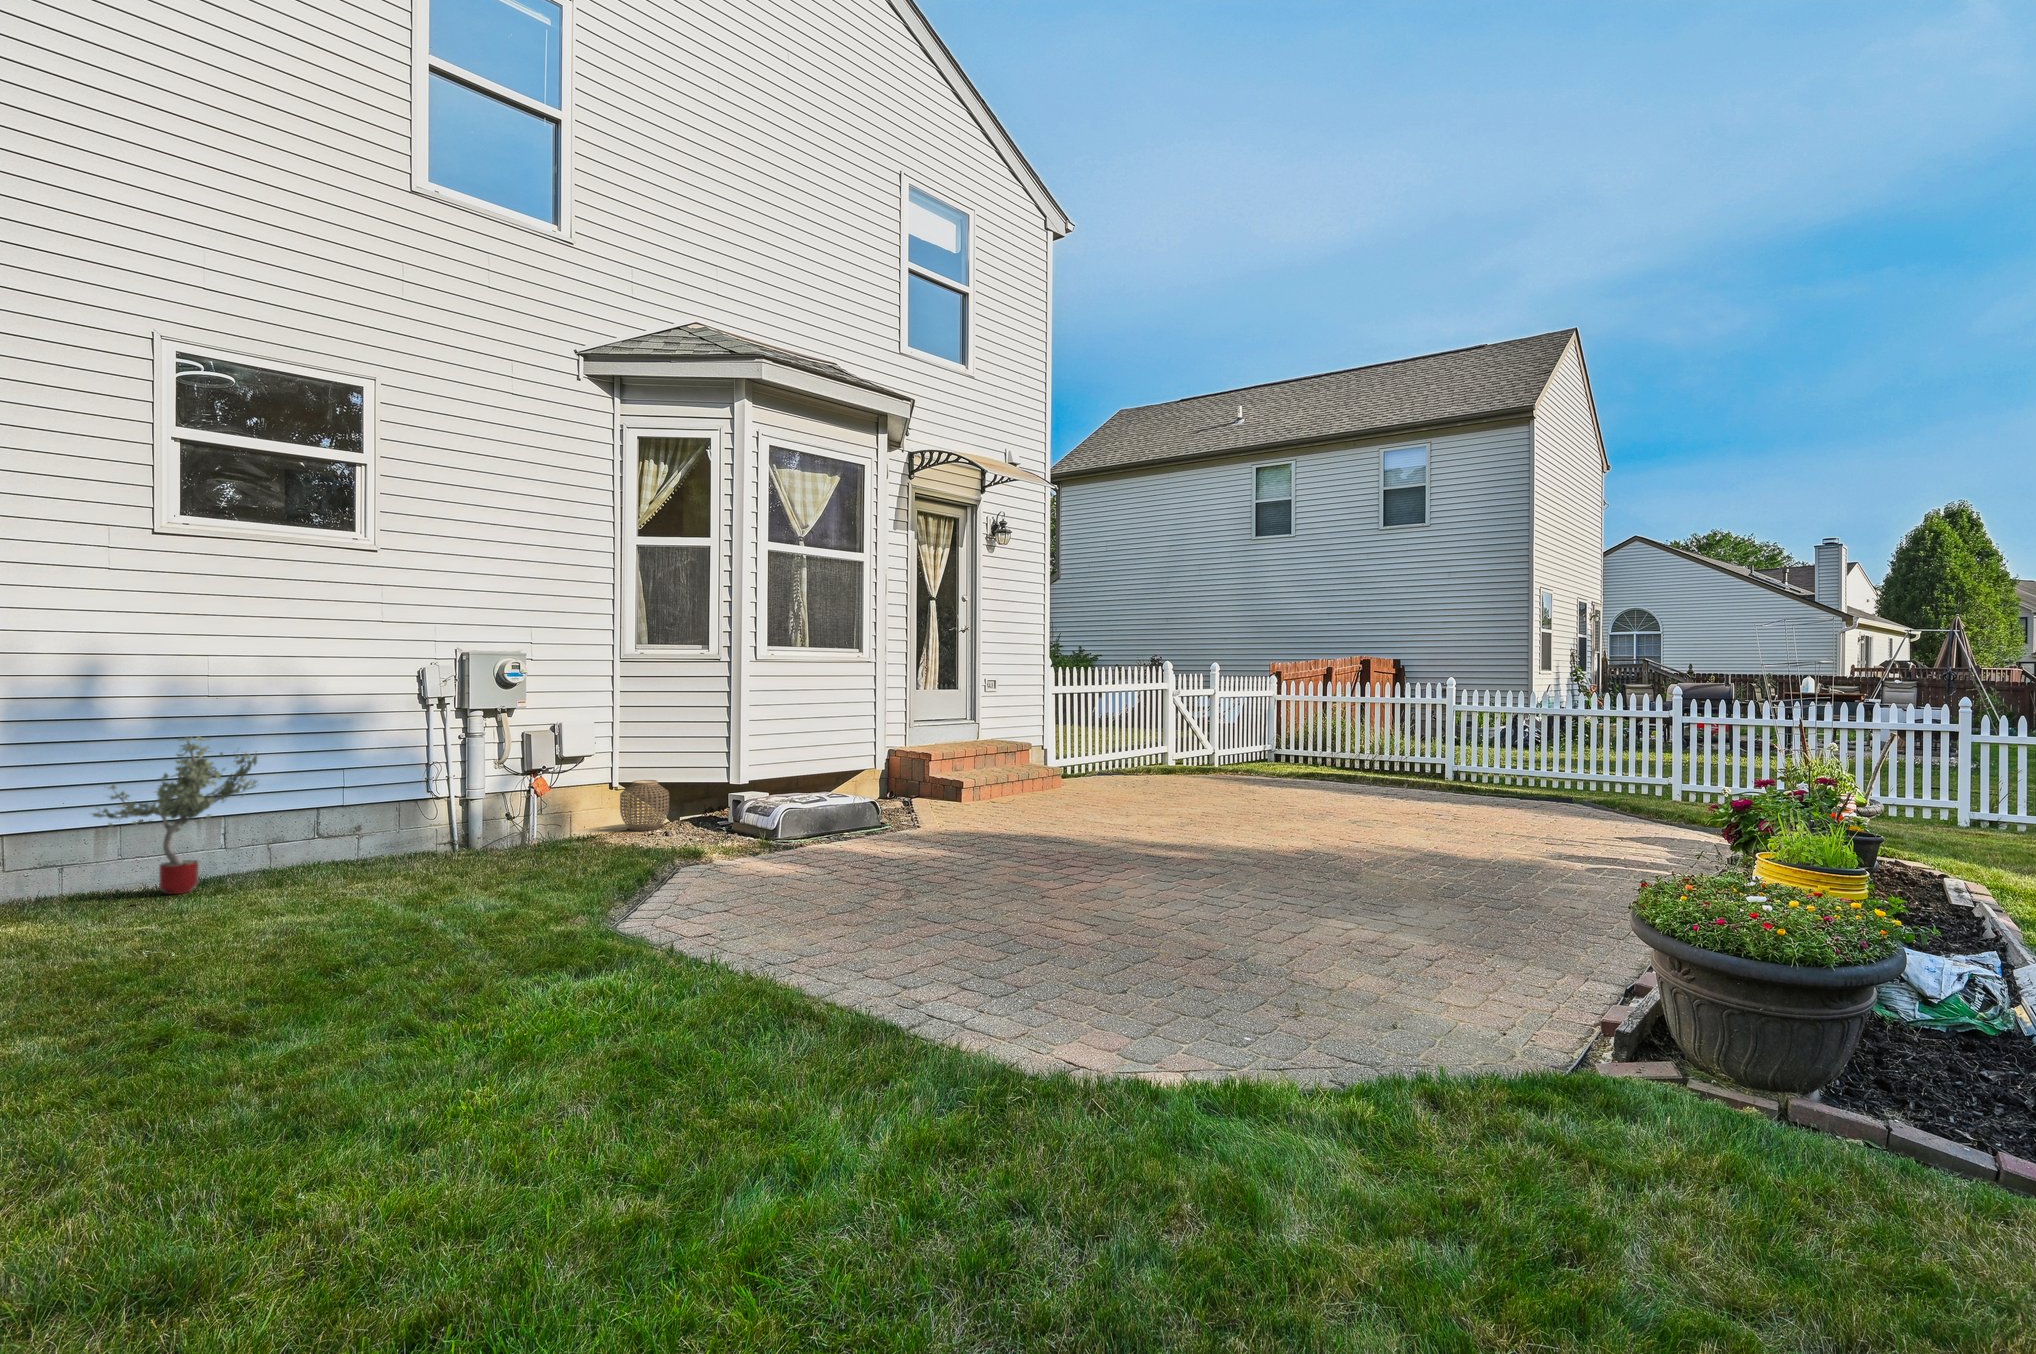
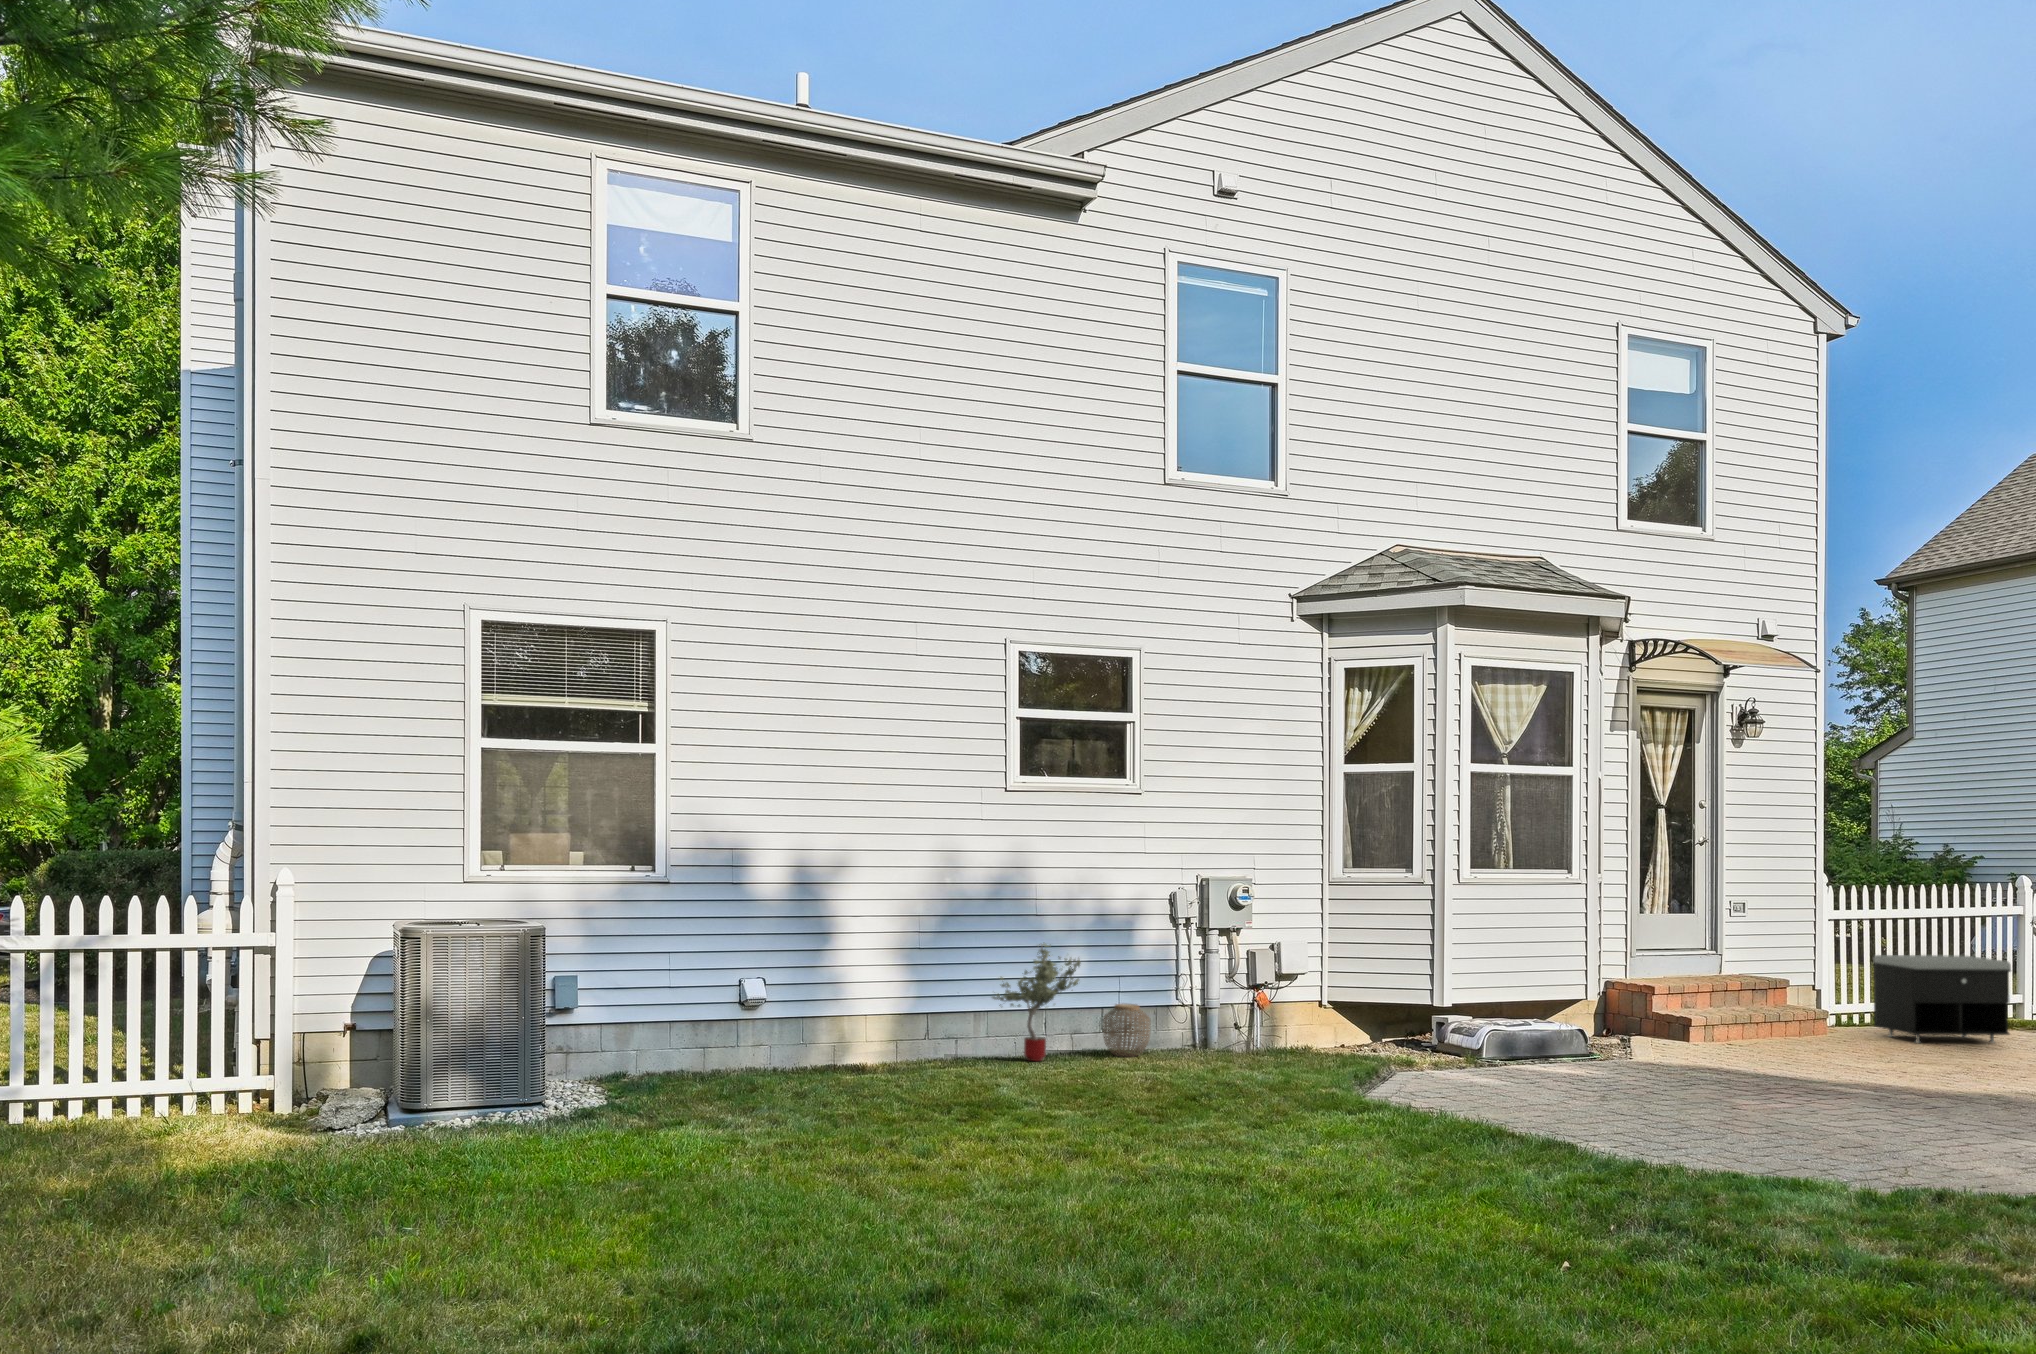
storage bench: none [1075,715,1163,781] -> present [1873,955,2011,1043]
woven basket: present [620,780,669,831] -> present [1103,1004,1151,1057]

